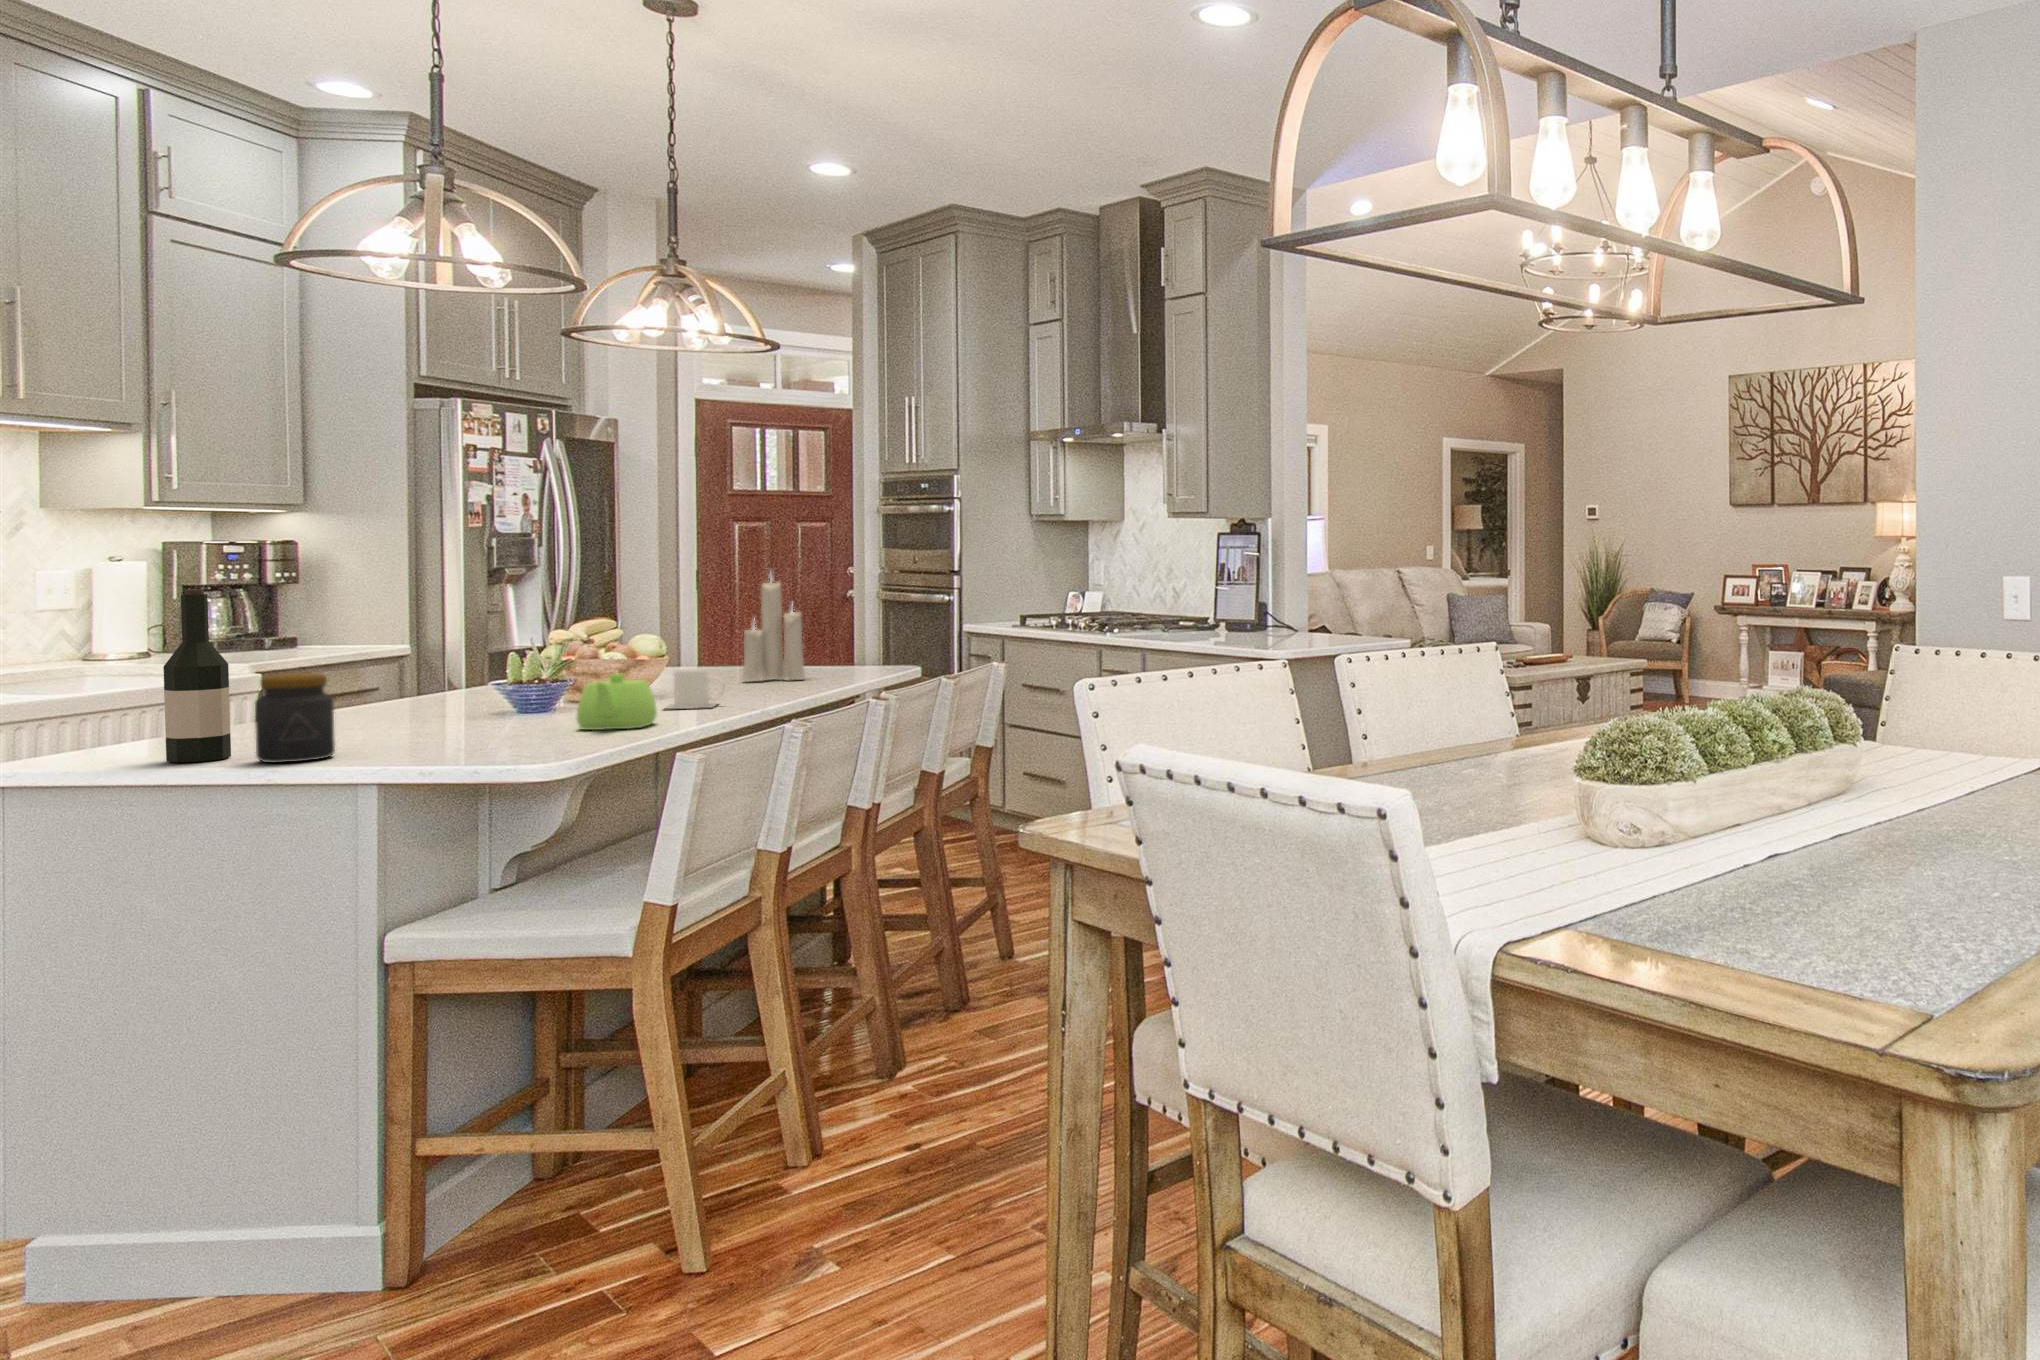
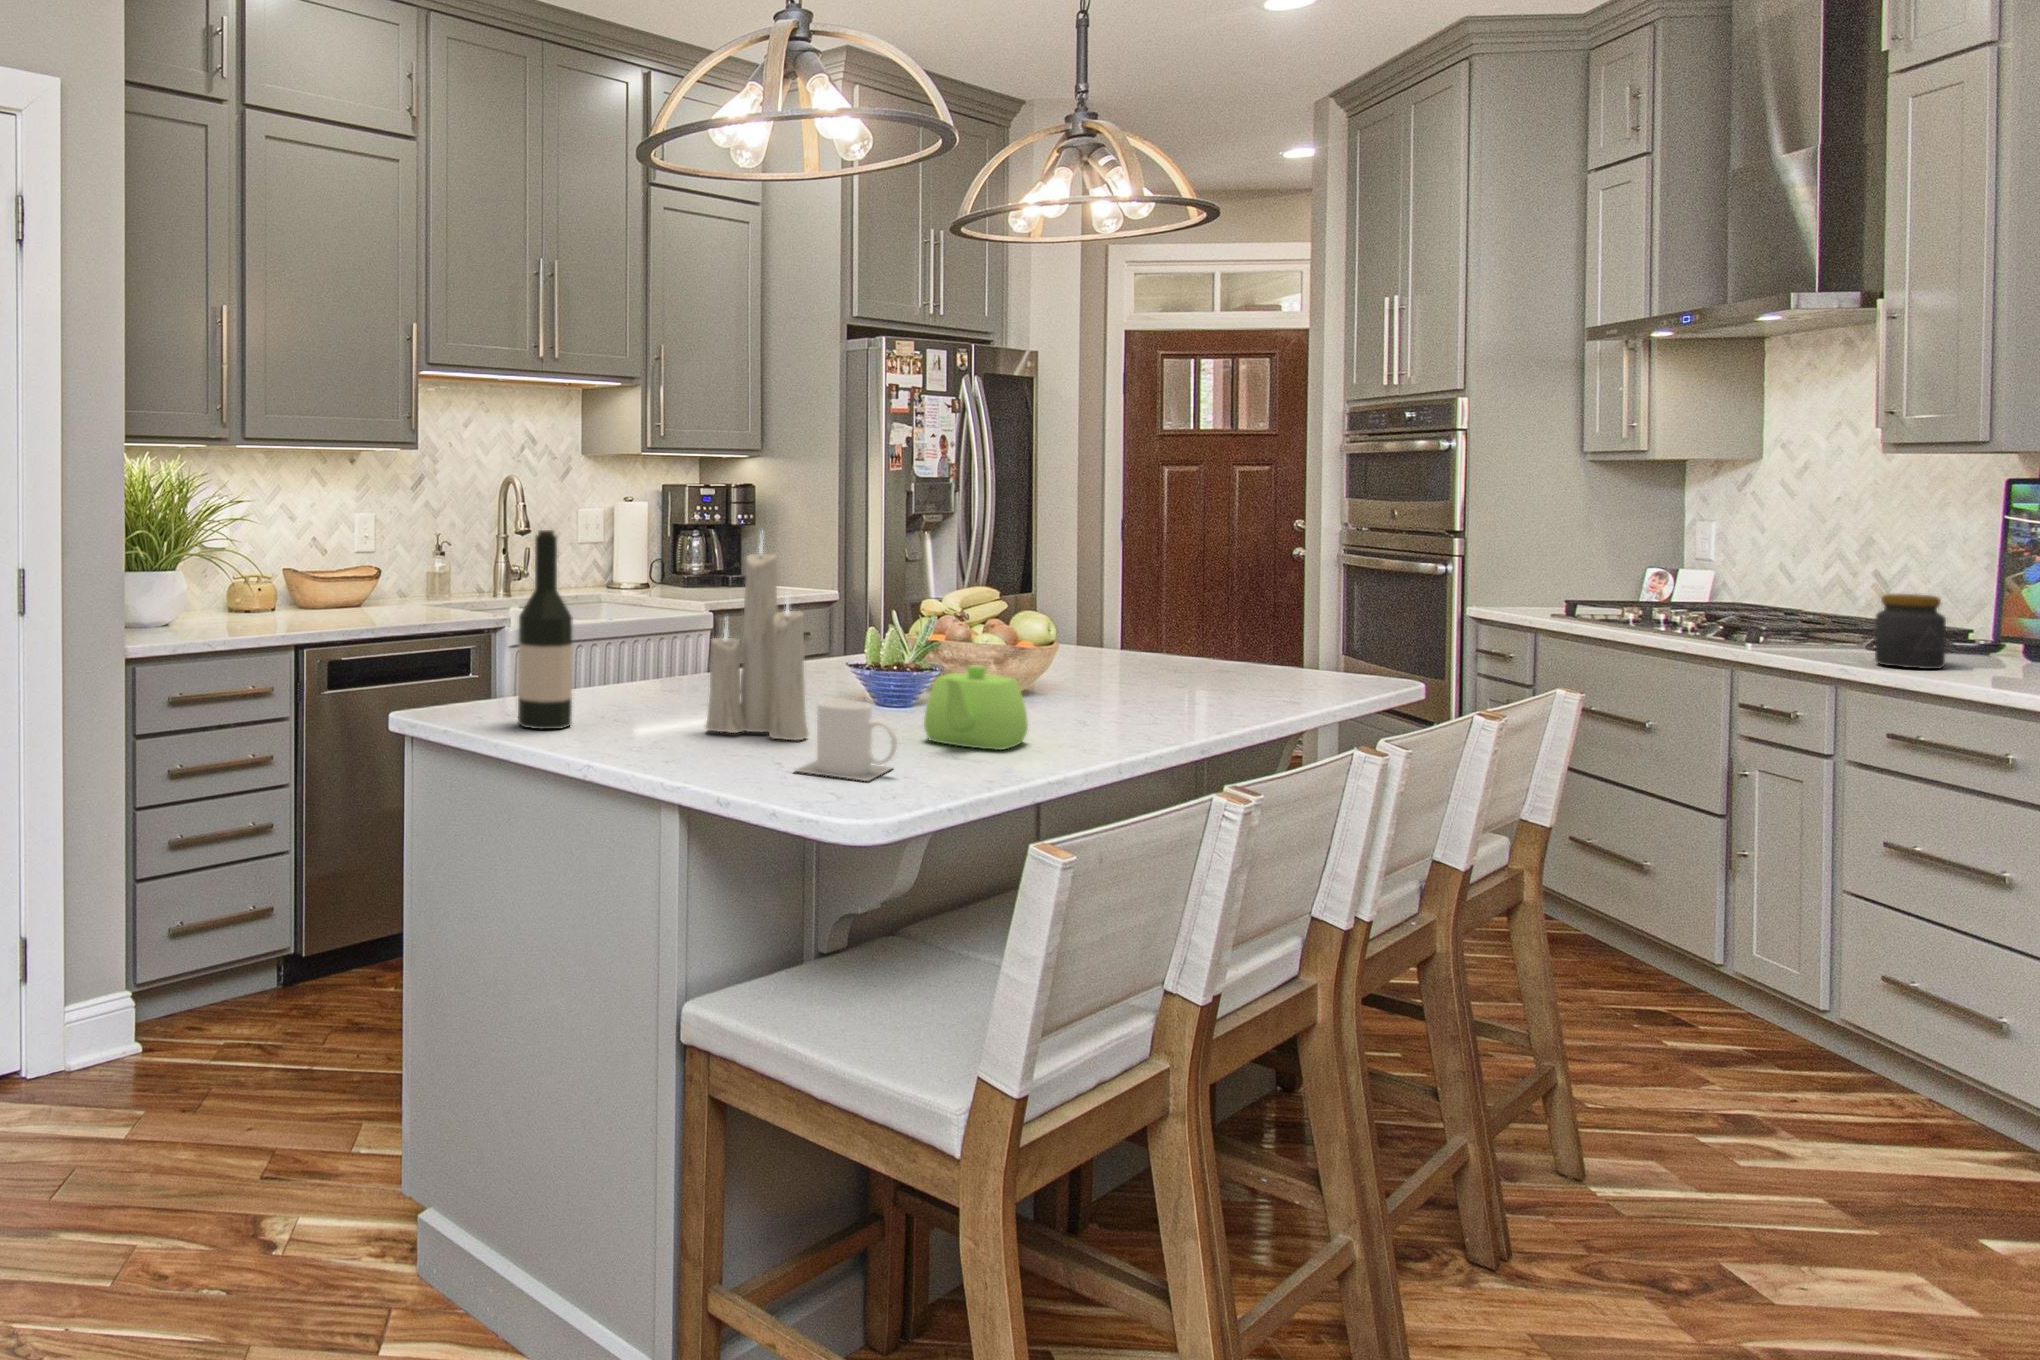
candle: present [742,582,805,681] -> present [706,531,808,740]
mug: present [667,668,725,709] -> present [795,700,897,781]
jar: present [255,673,335,763] -> present [1875,594,1946,669]

